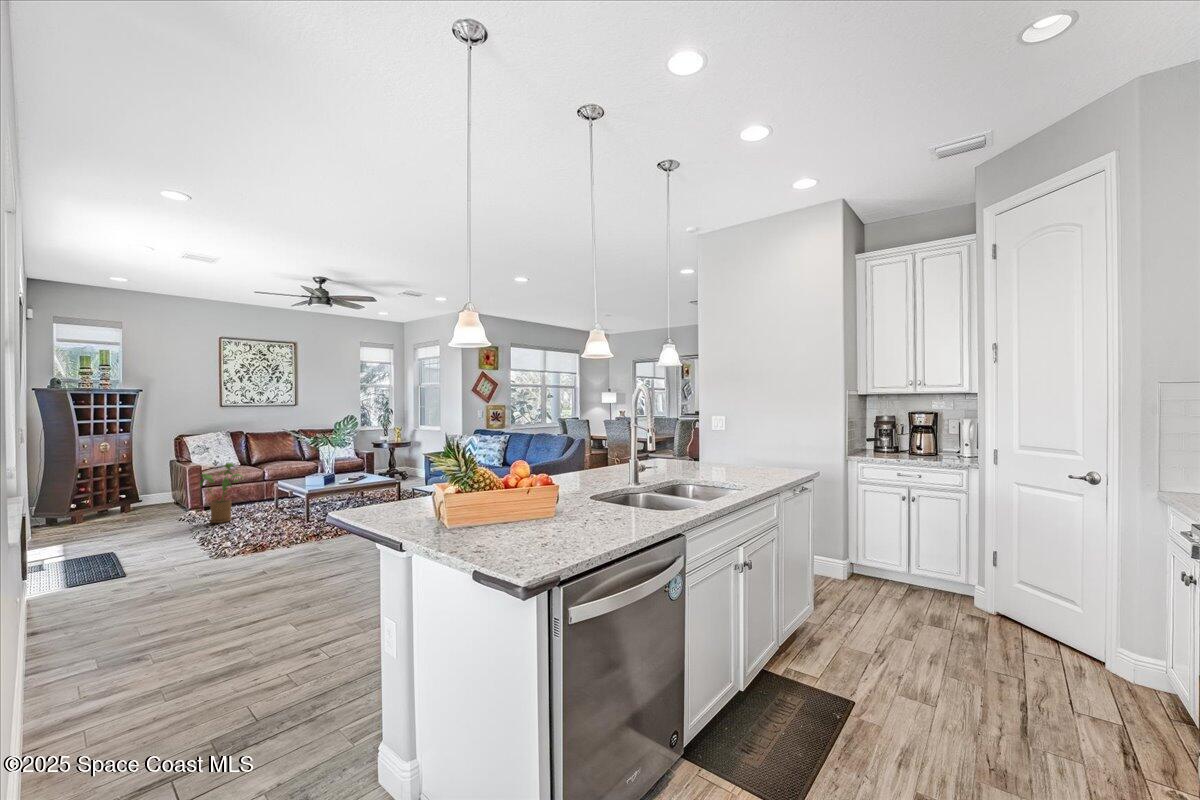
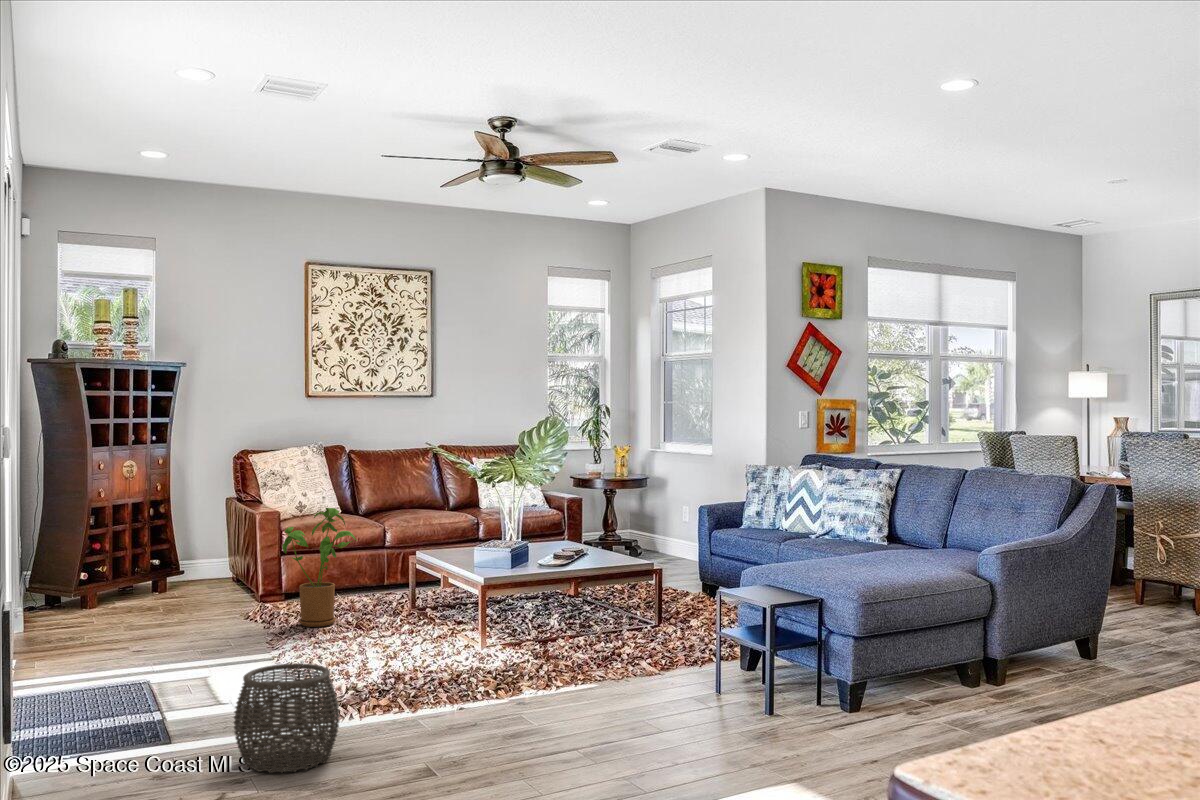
woven basket: none [156,539,220,594] -> present [234,664,340,773]

